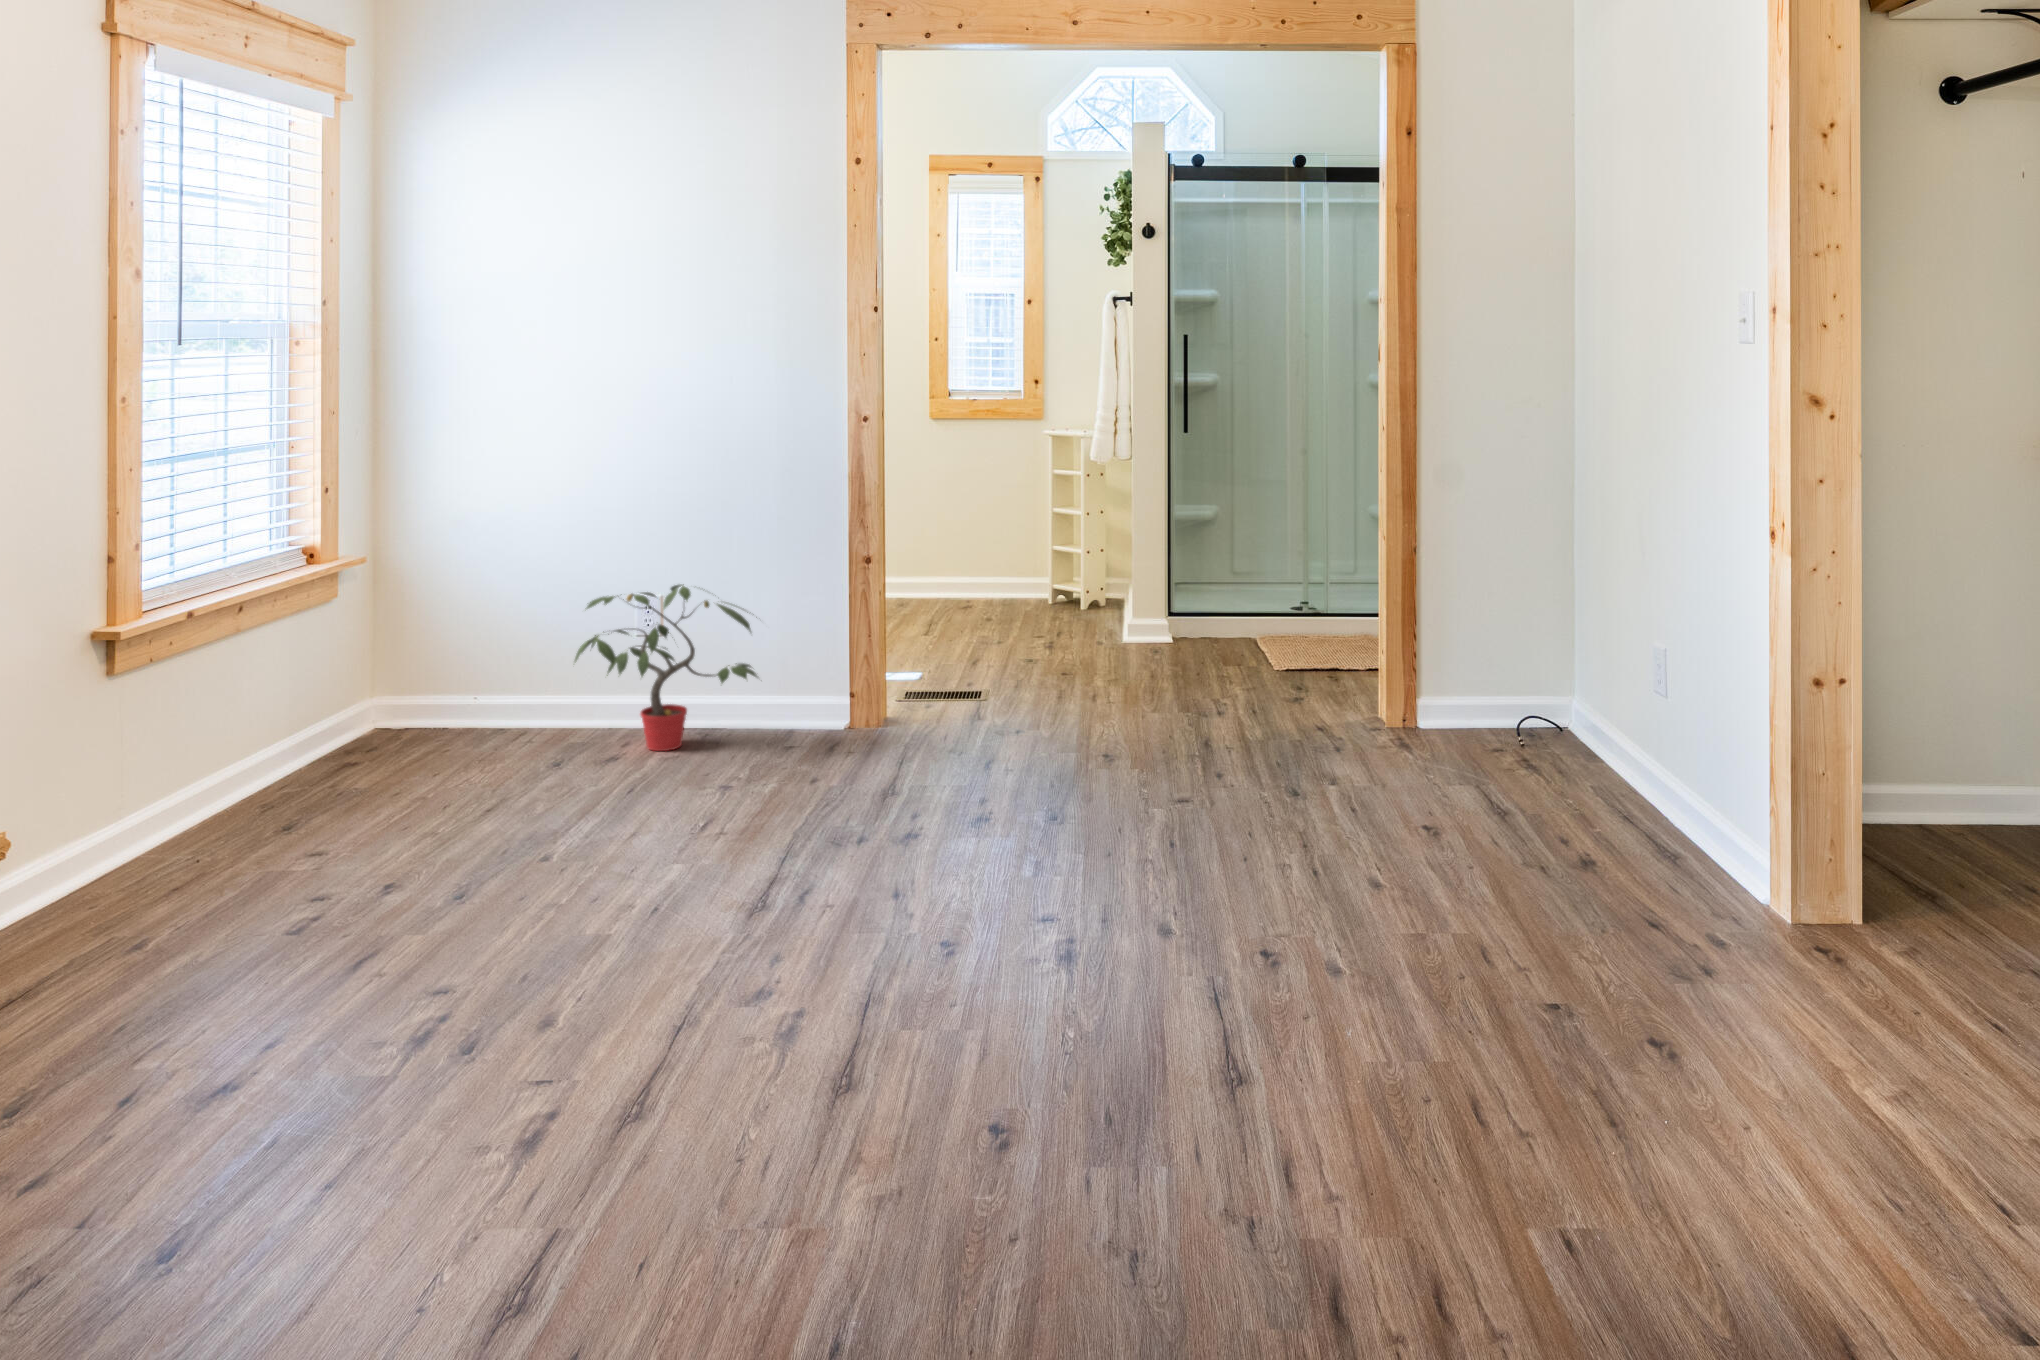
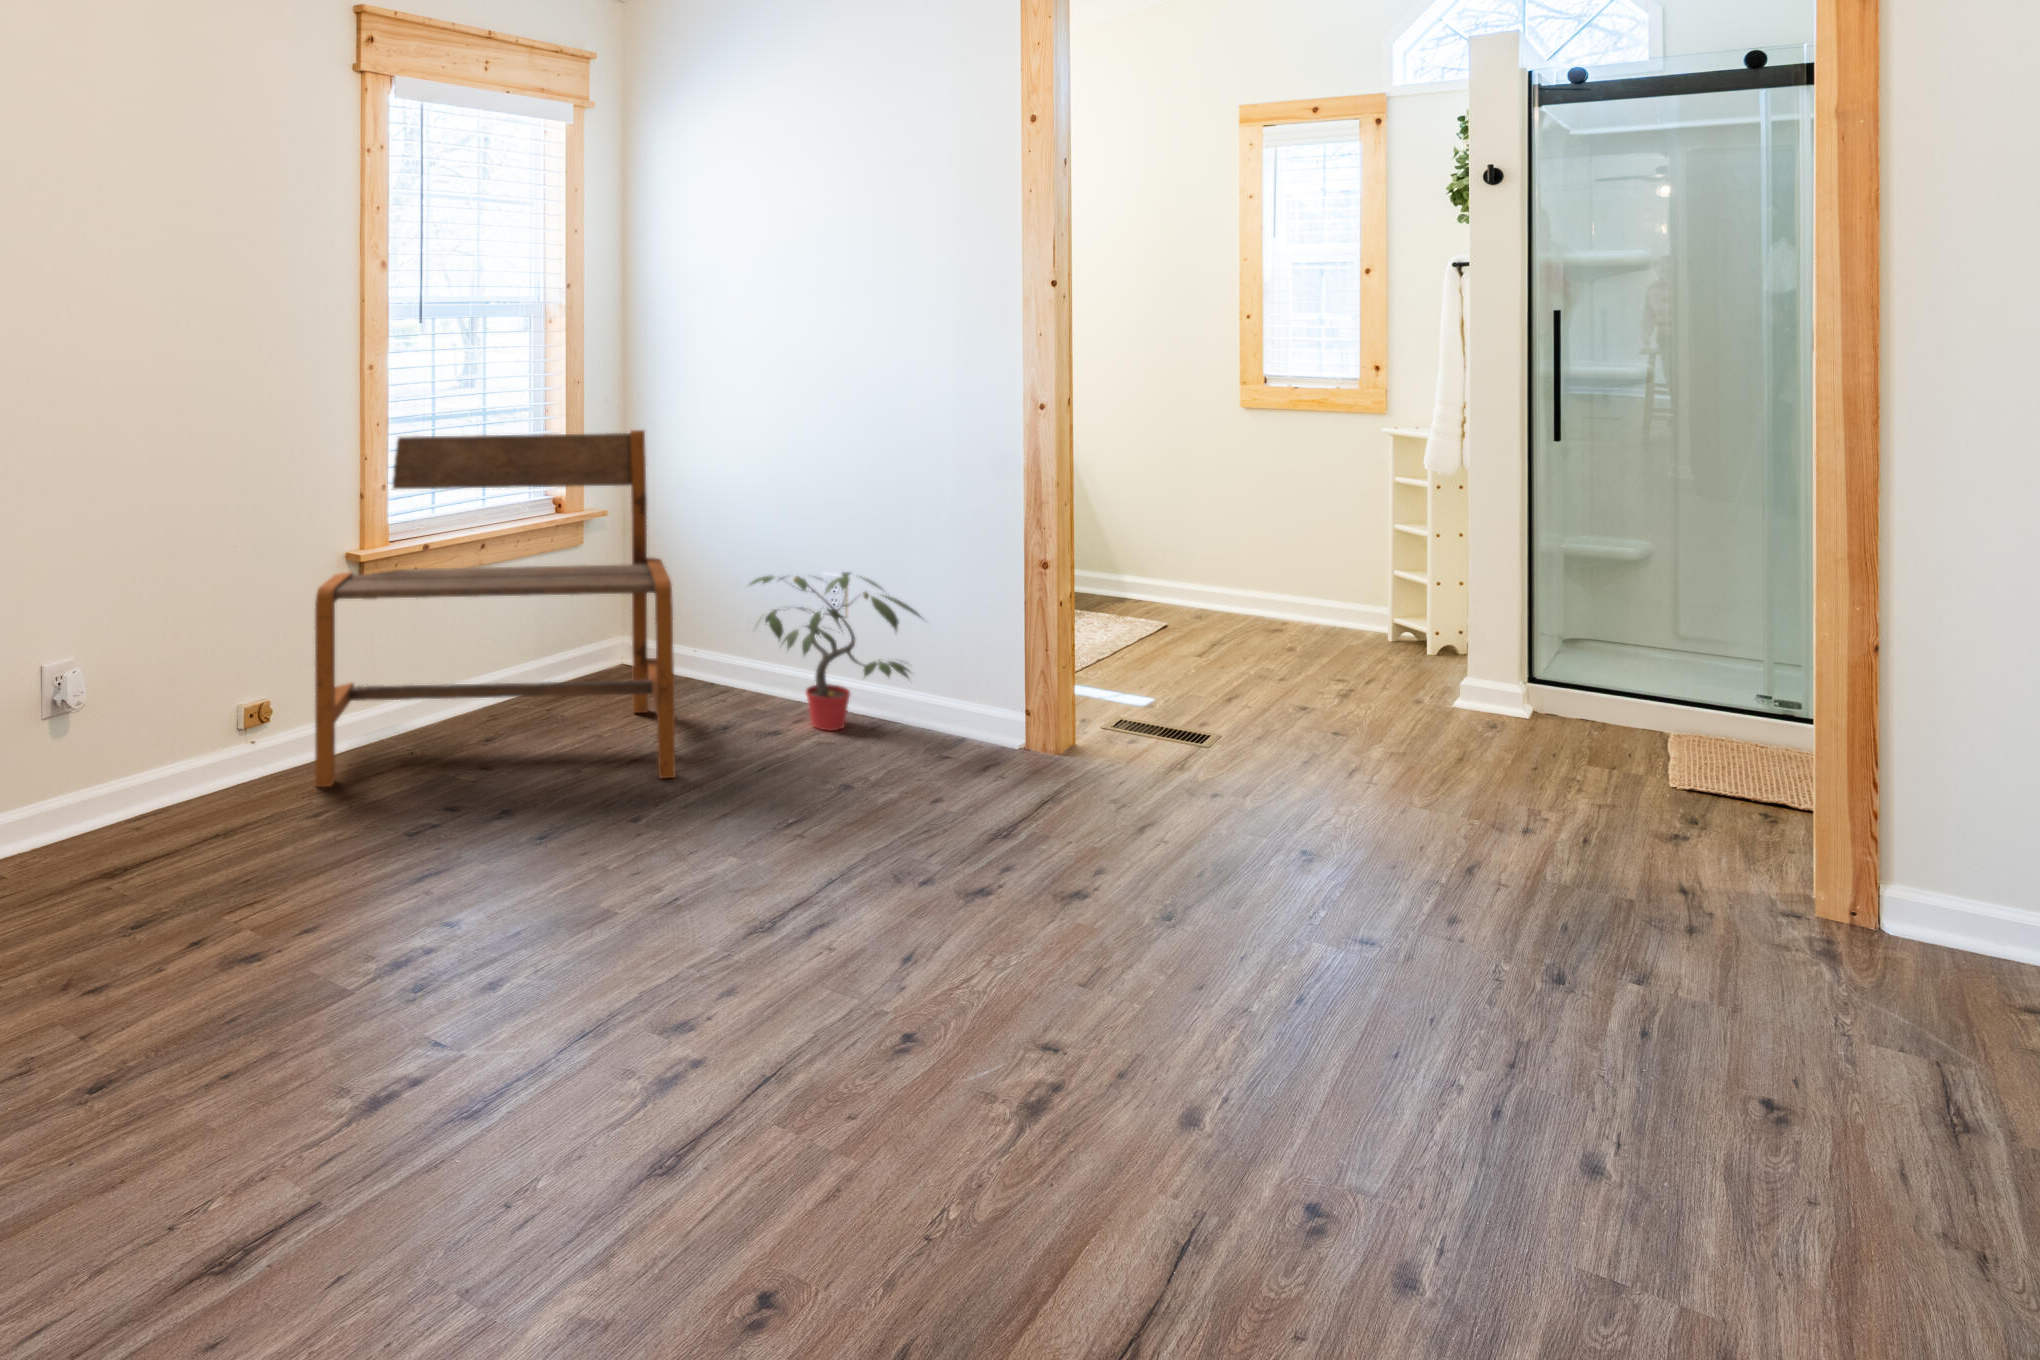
bench: none [70,447,557,927] -> present [315,430,676,787]

